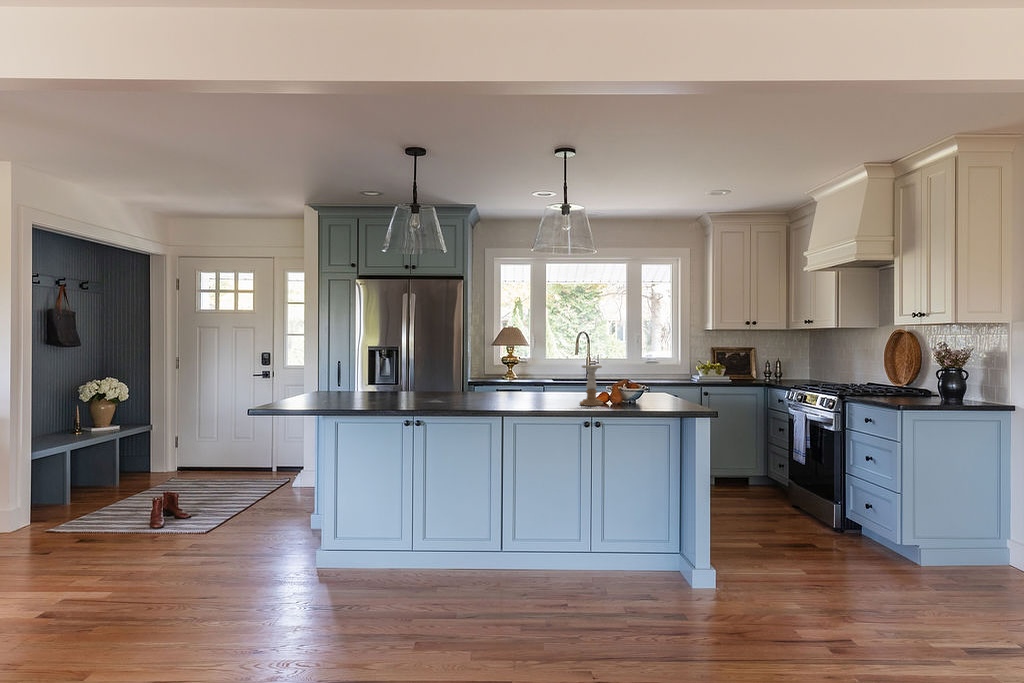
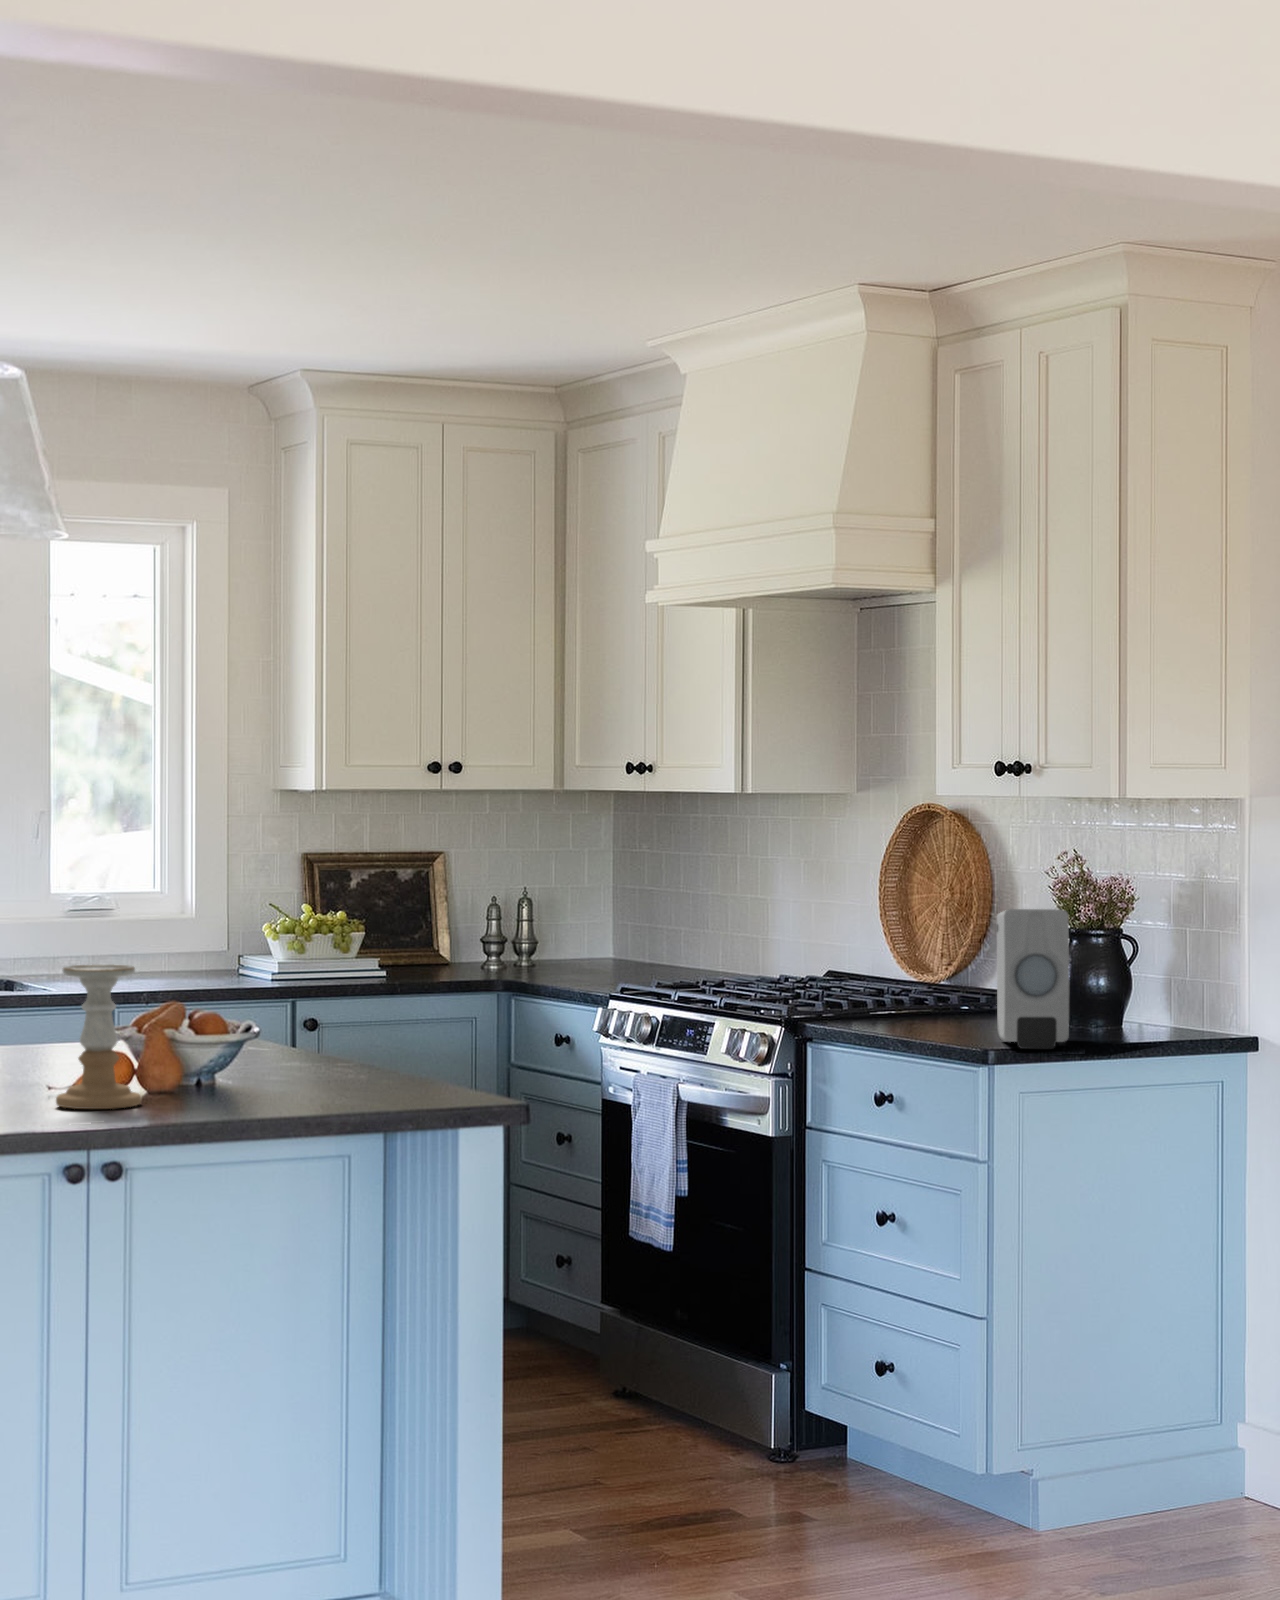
soap dispenser: none [907,358,932,405] -> present [997,909,1069,1049]

